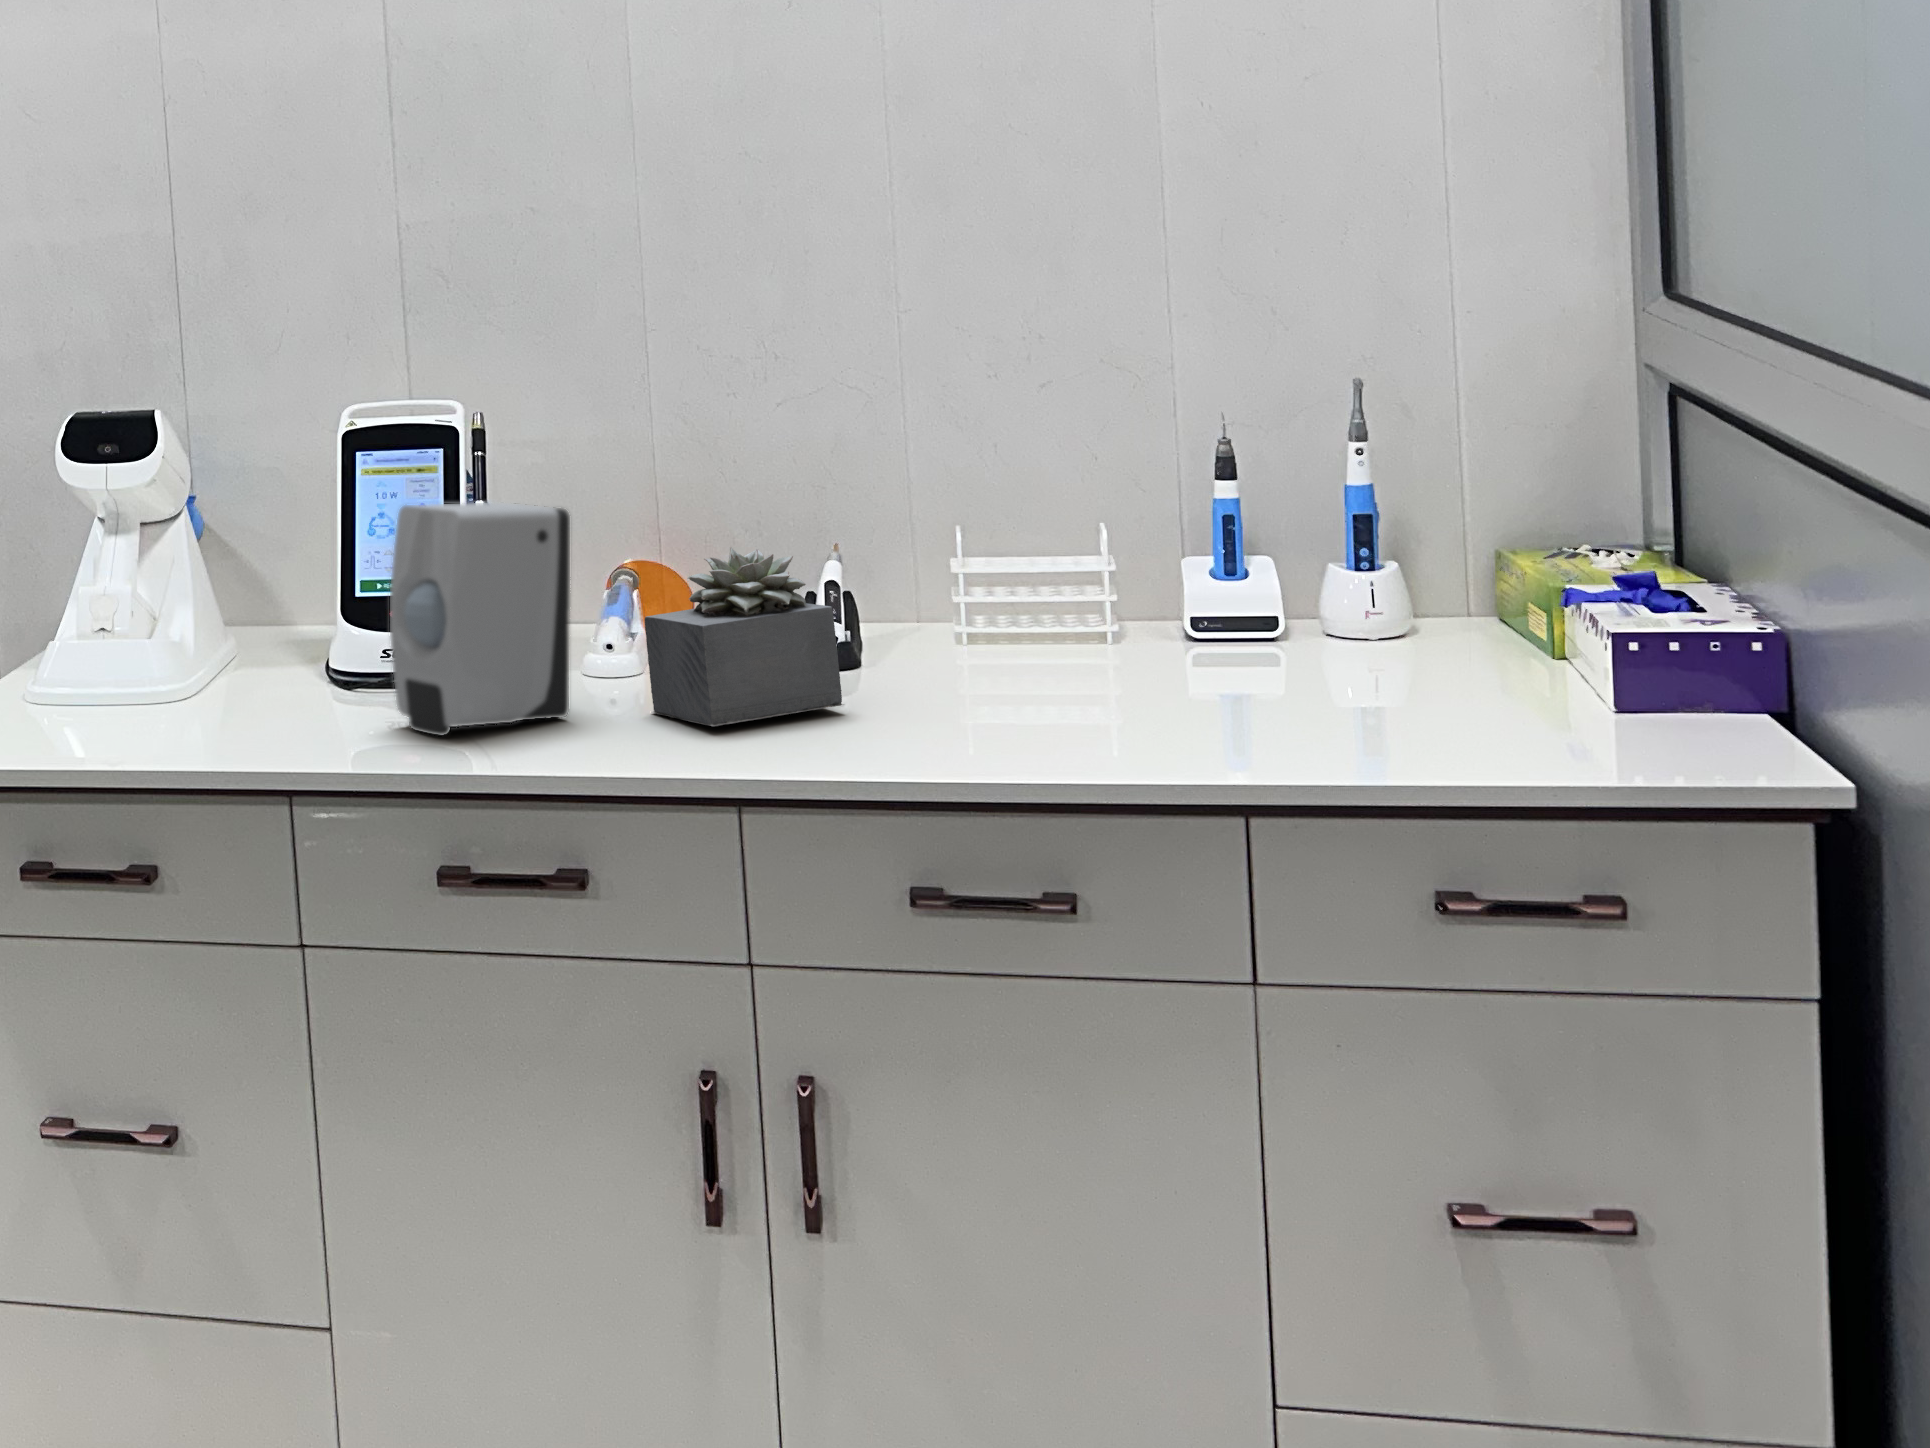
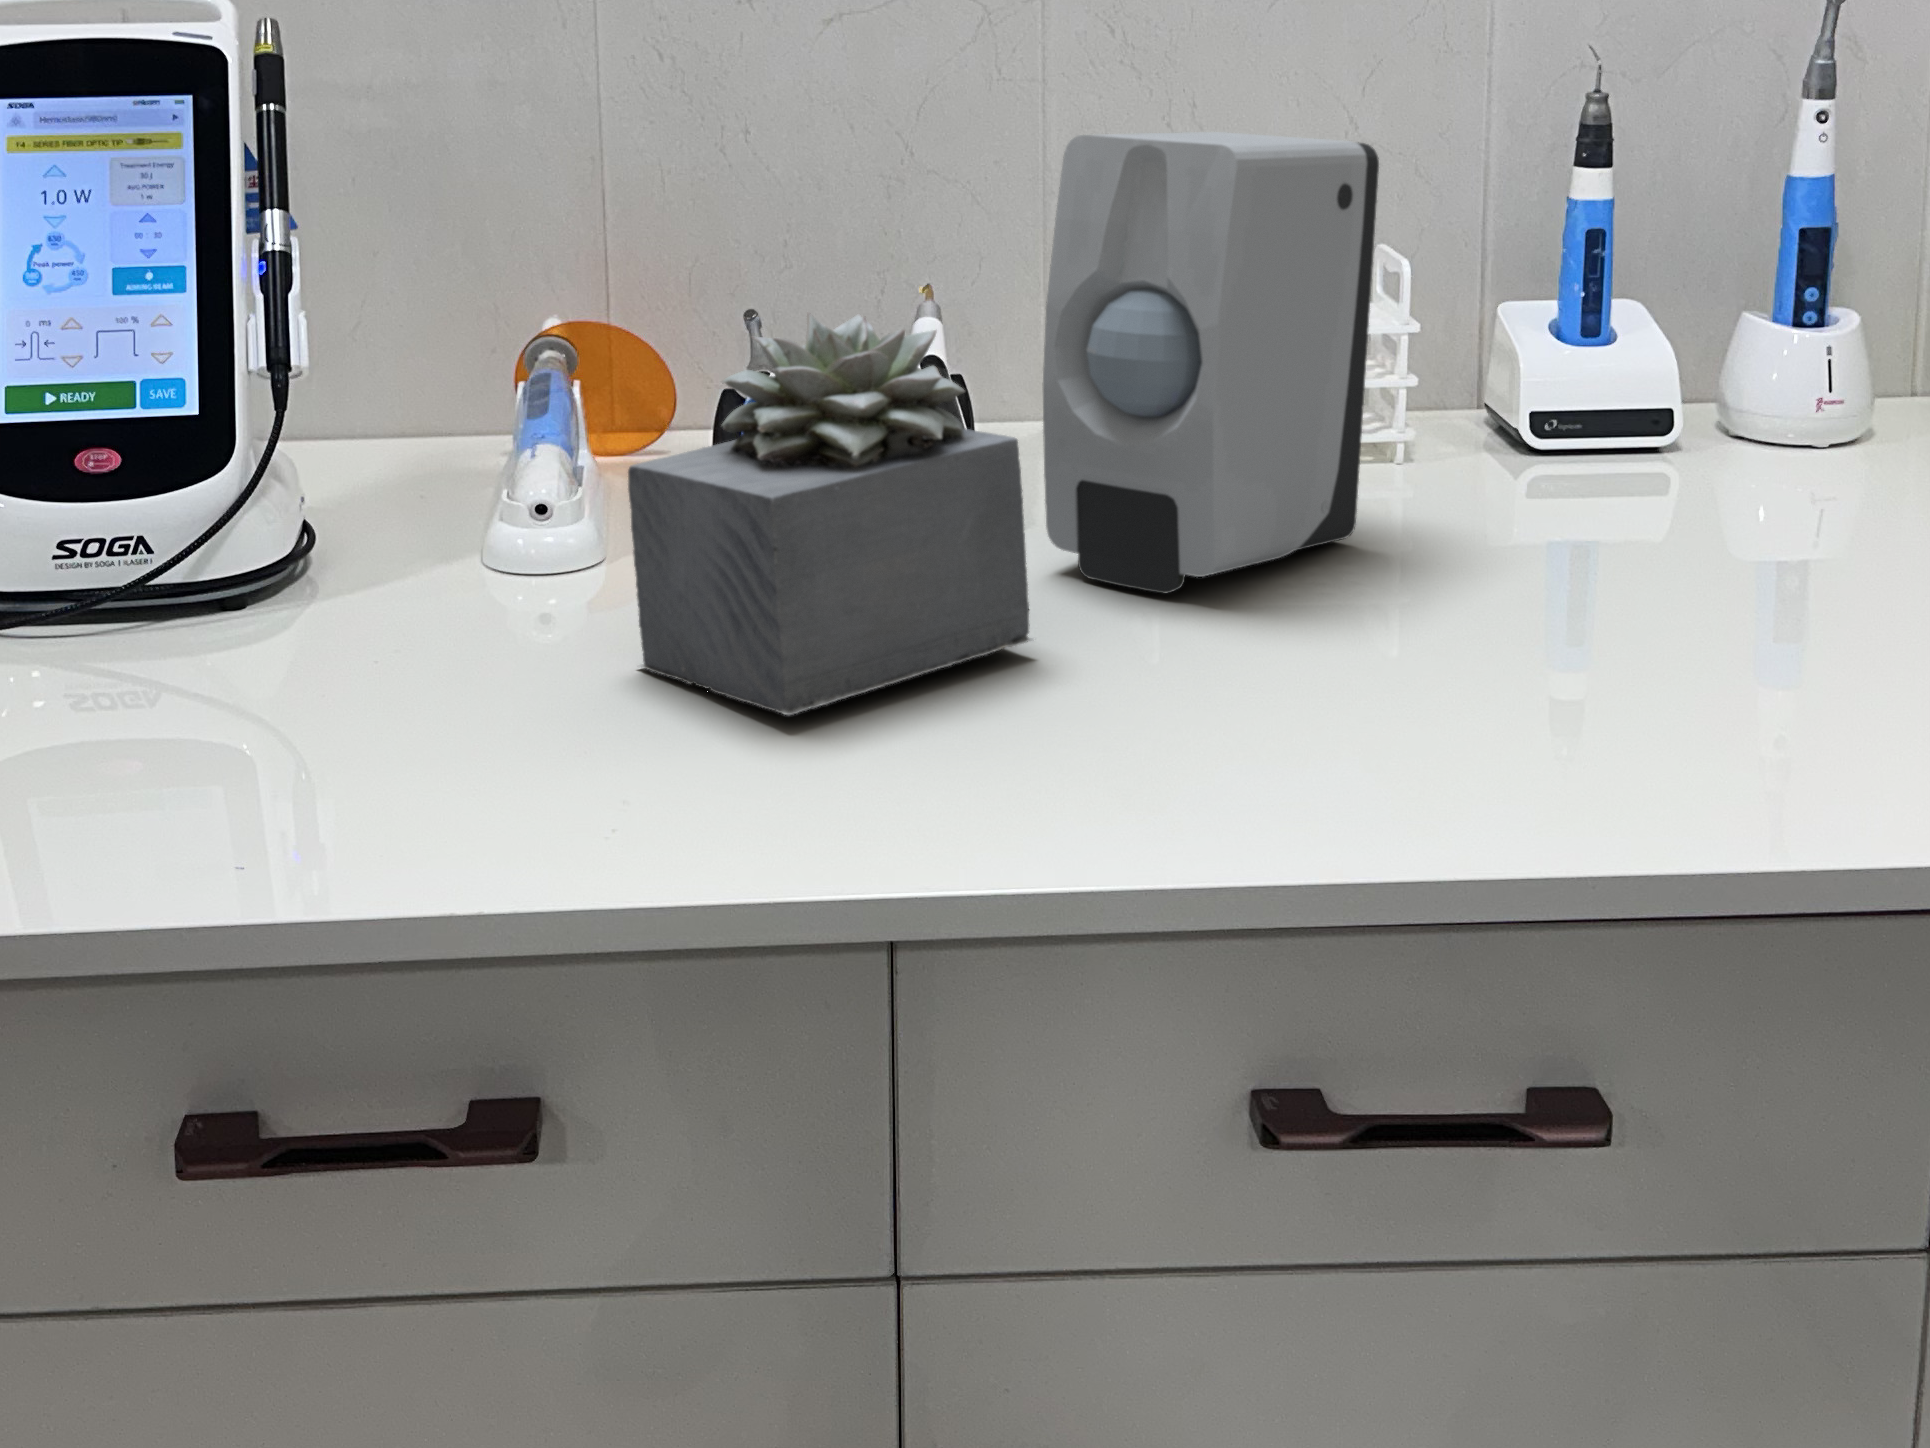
soap dispenser: present [390,502,570,736] -> present [1043,132,1379,593]

